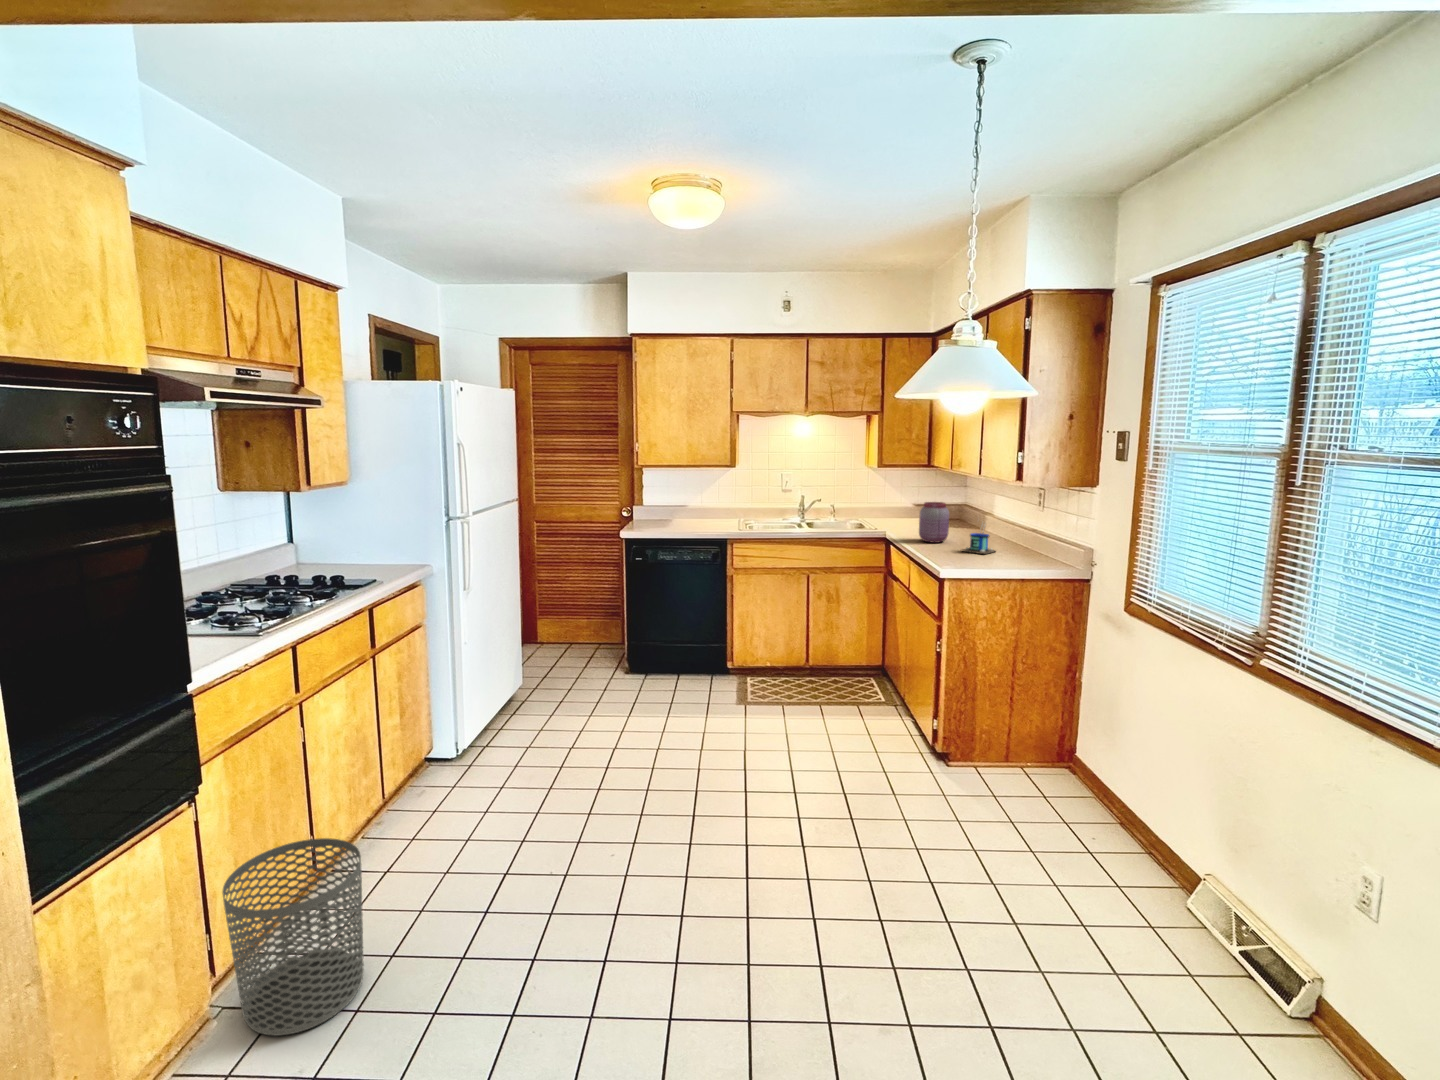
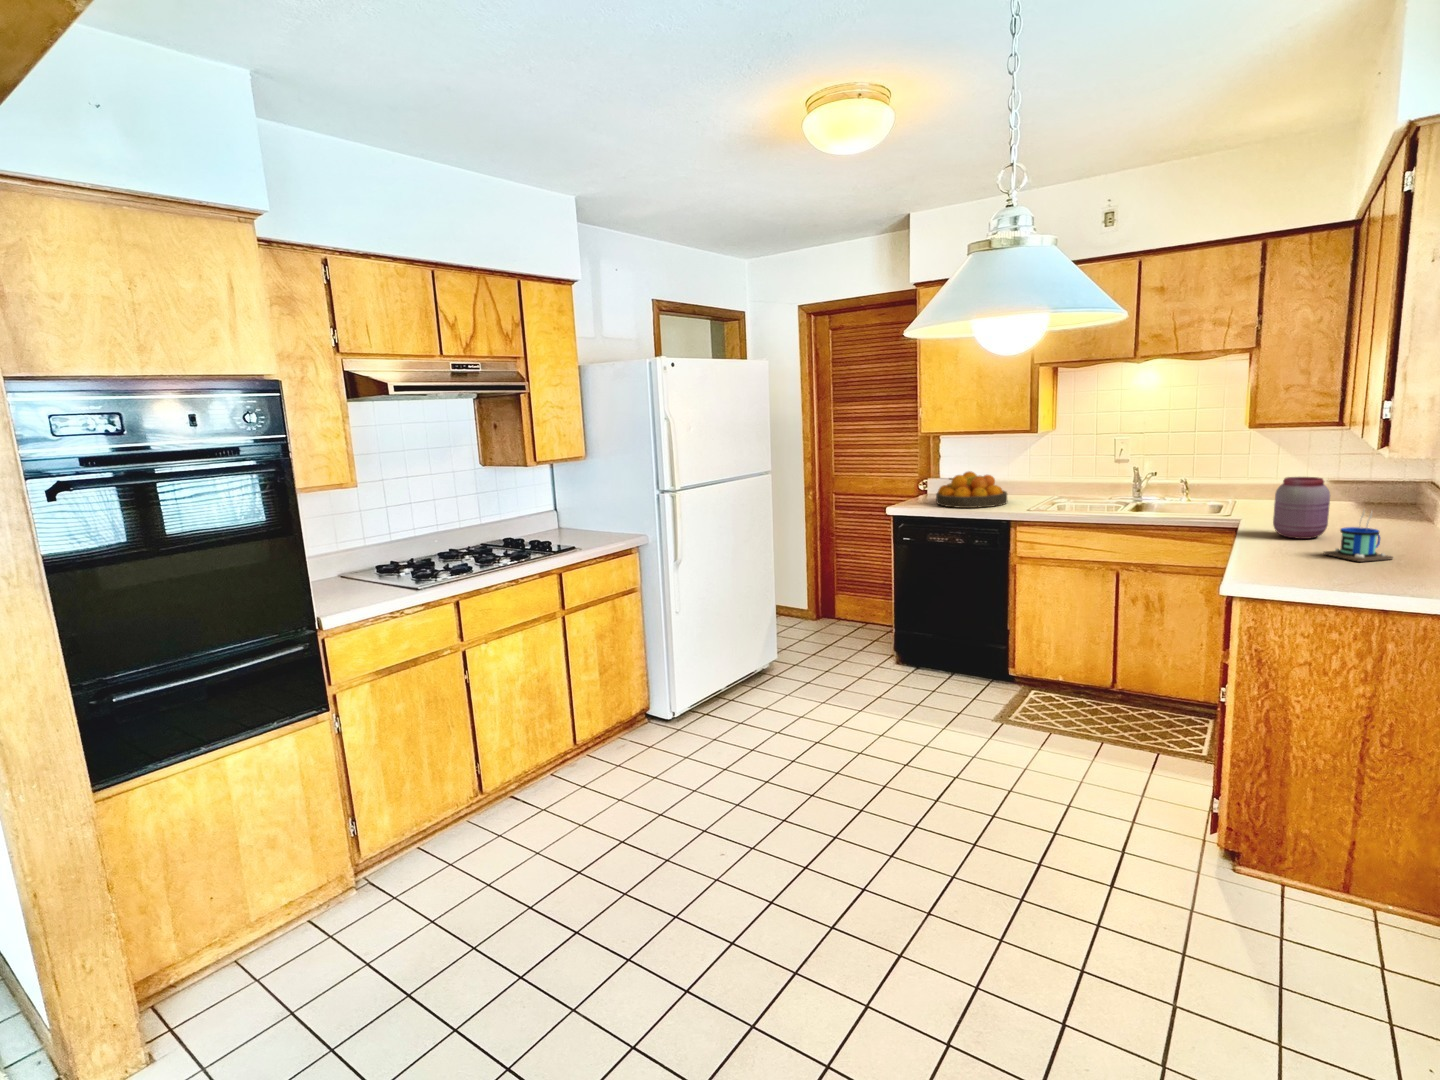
fruit bowl: none [657,499,714,530] -> present [936,471,1007,508]
waste bin: present [222,838,364,1036] -> none [350,759,465,913]

